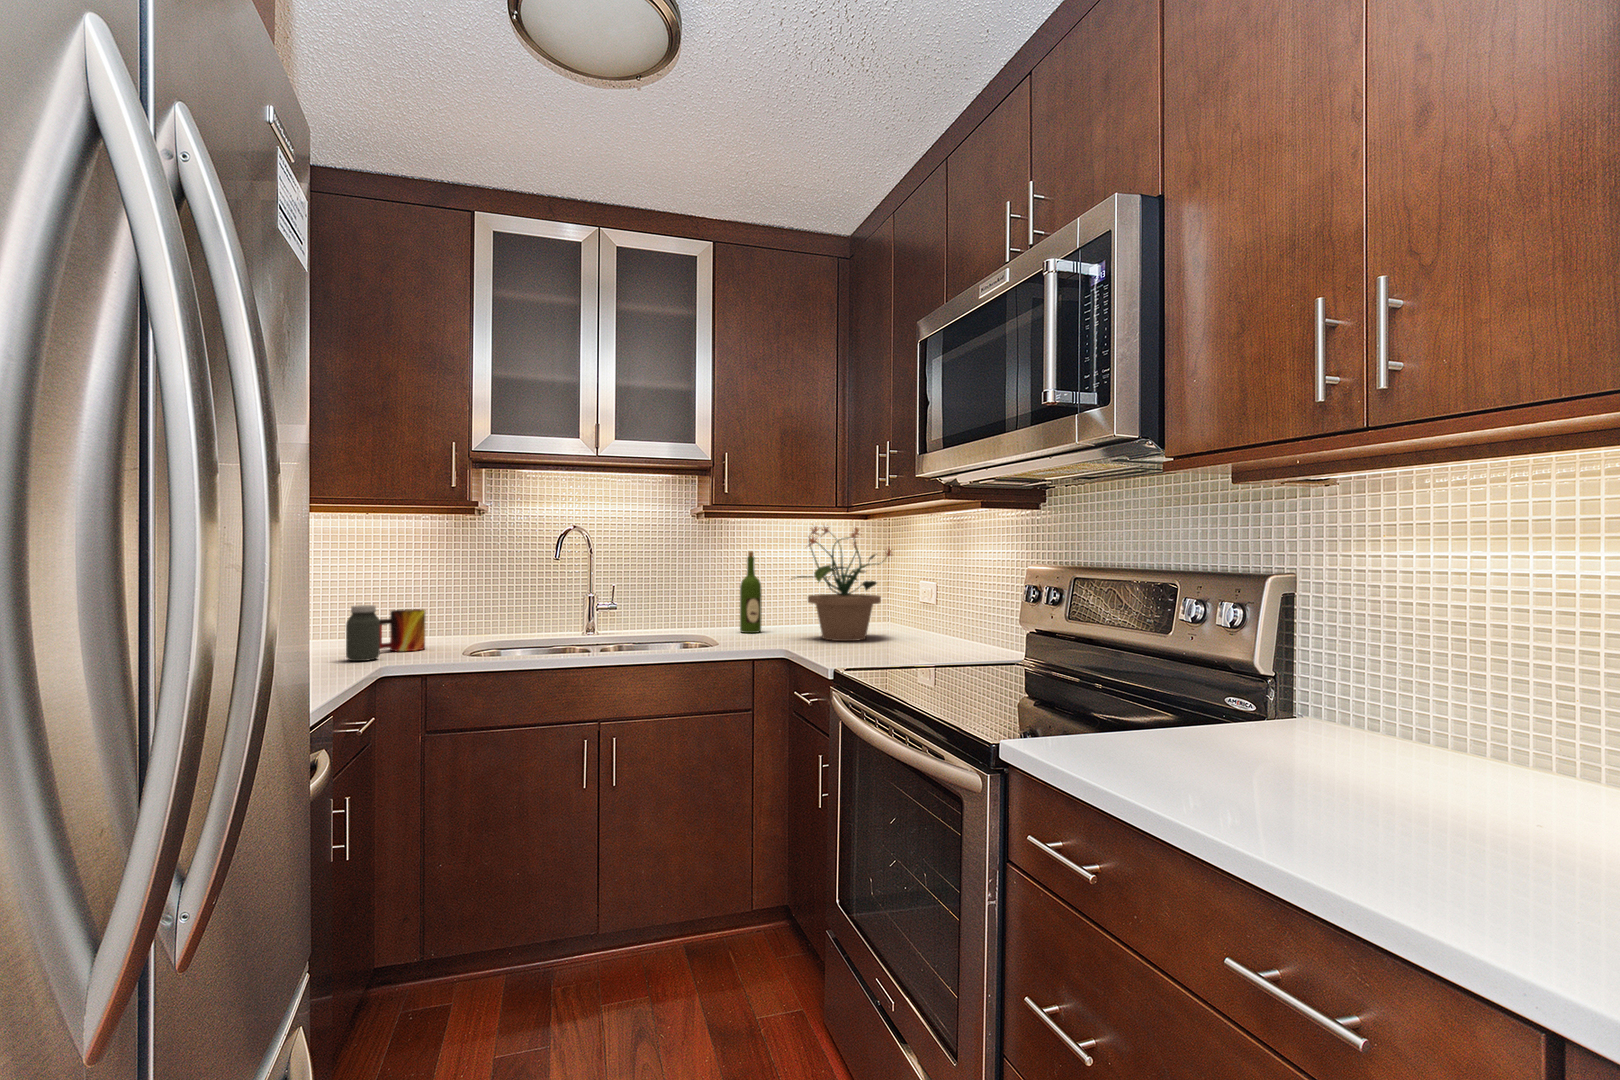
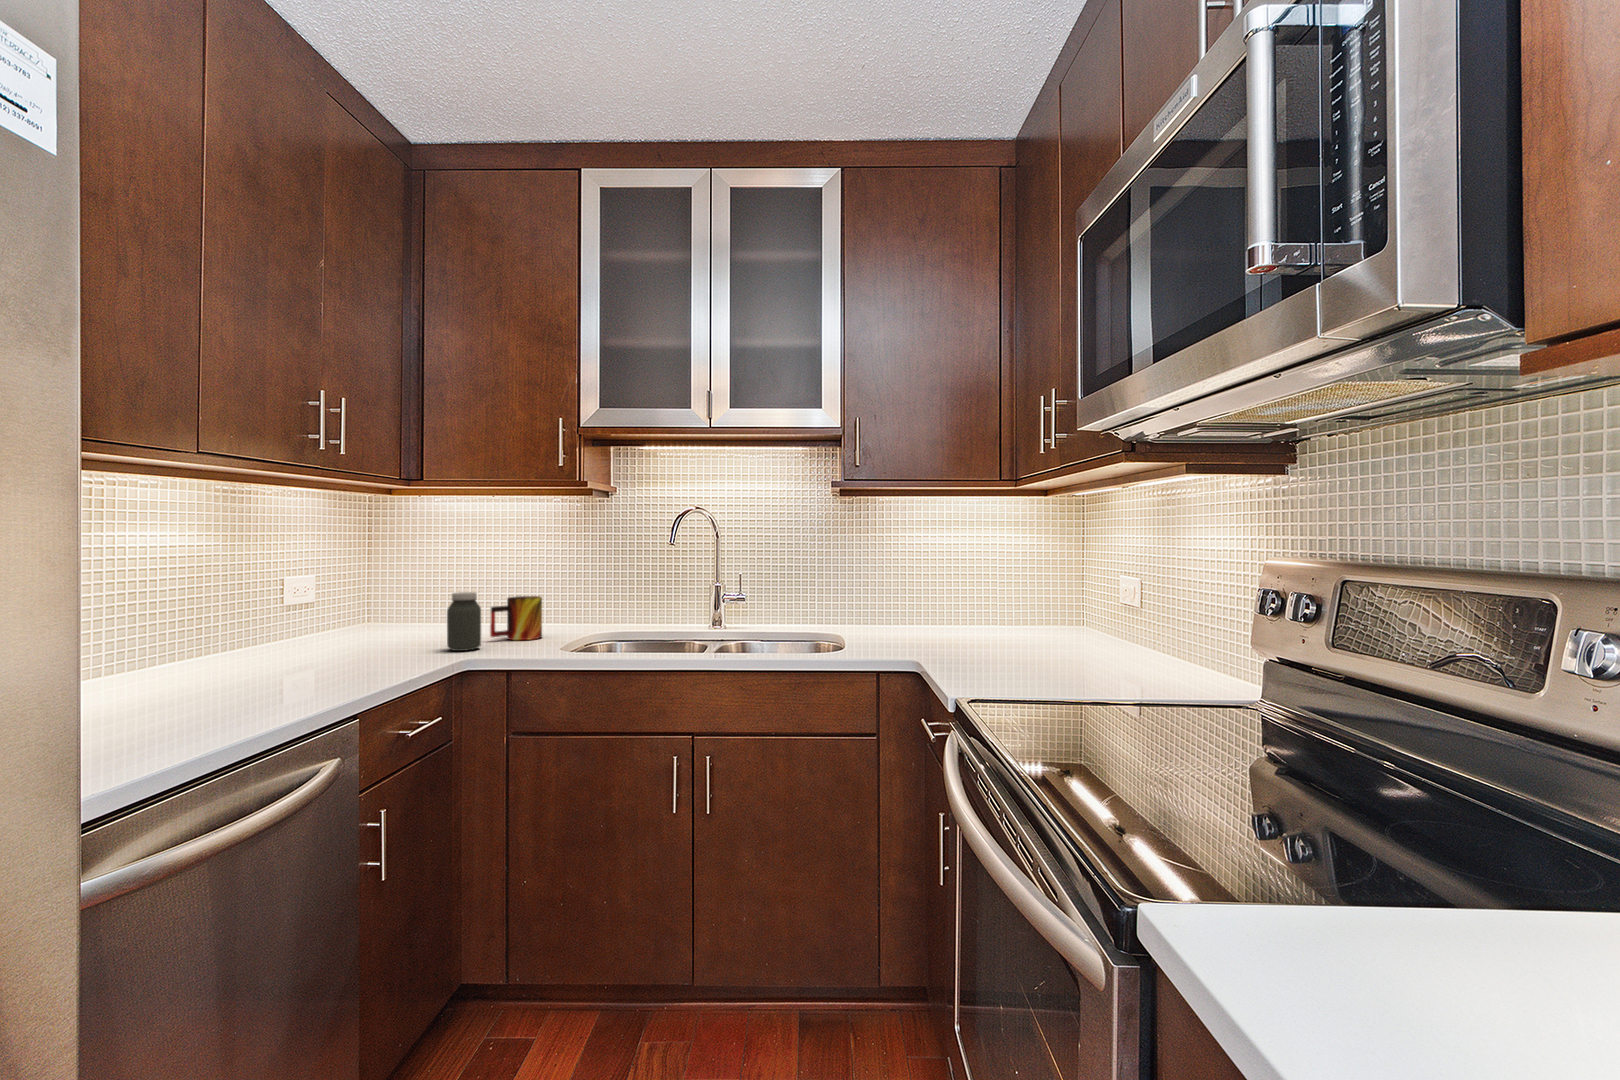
potted plant: present [791,527,892,641] -> none [932,502,1071,650]
wine bottle: present [740,551,762,633] -> none [885,537,910,632]

